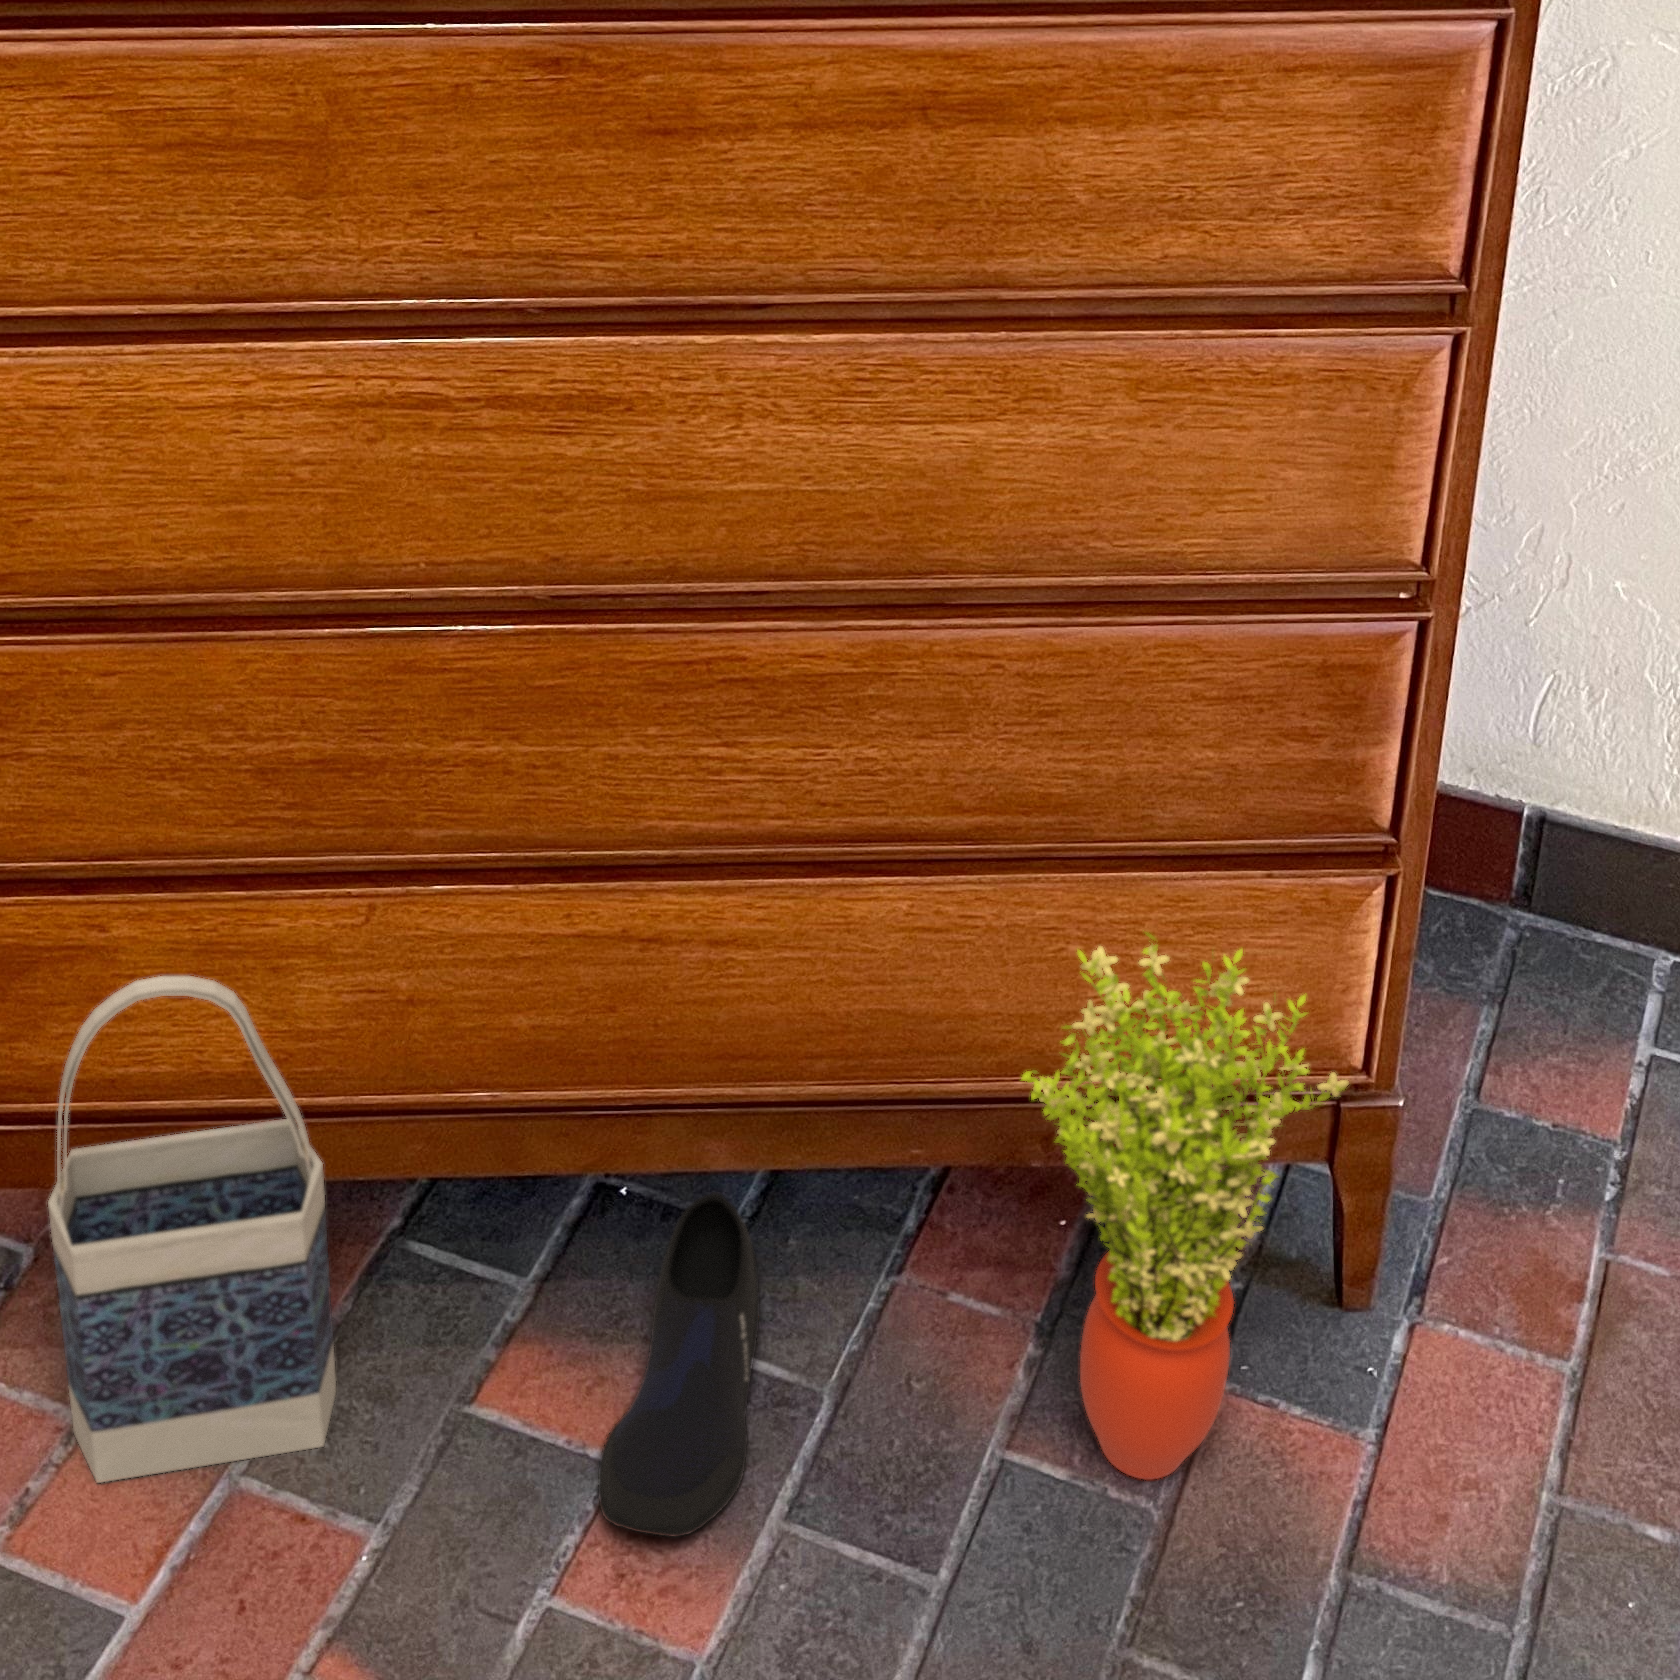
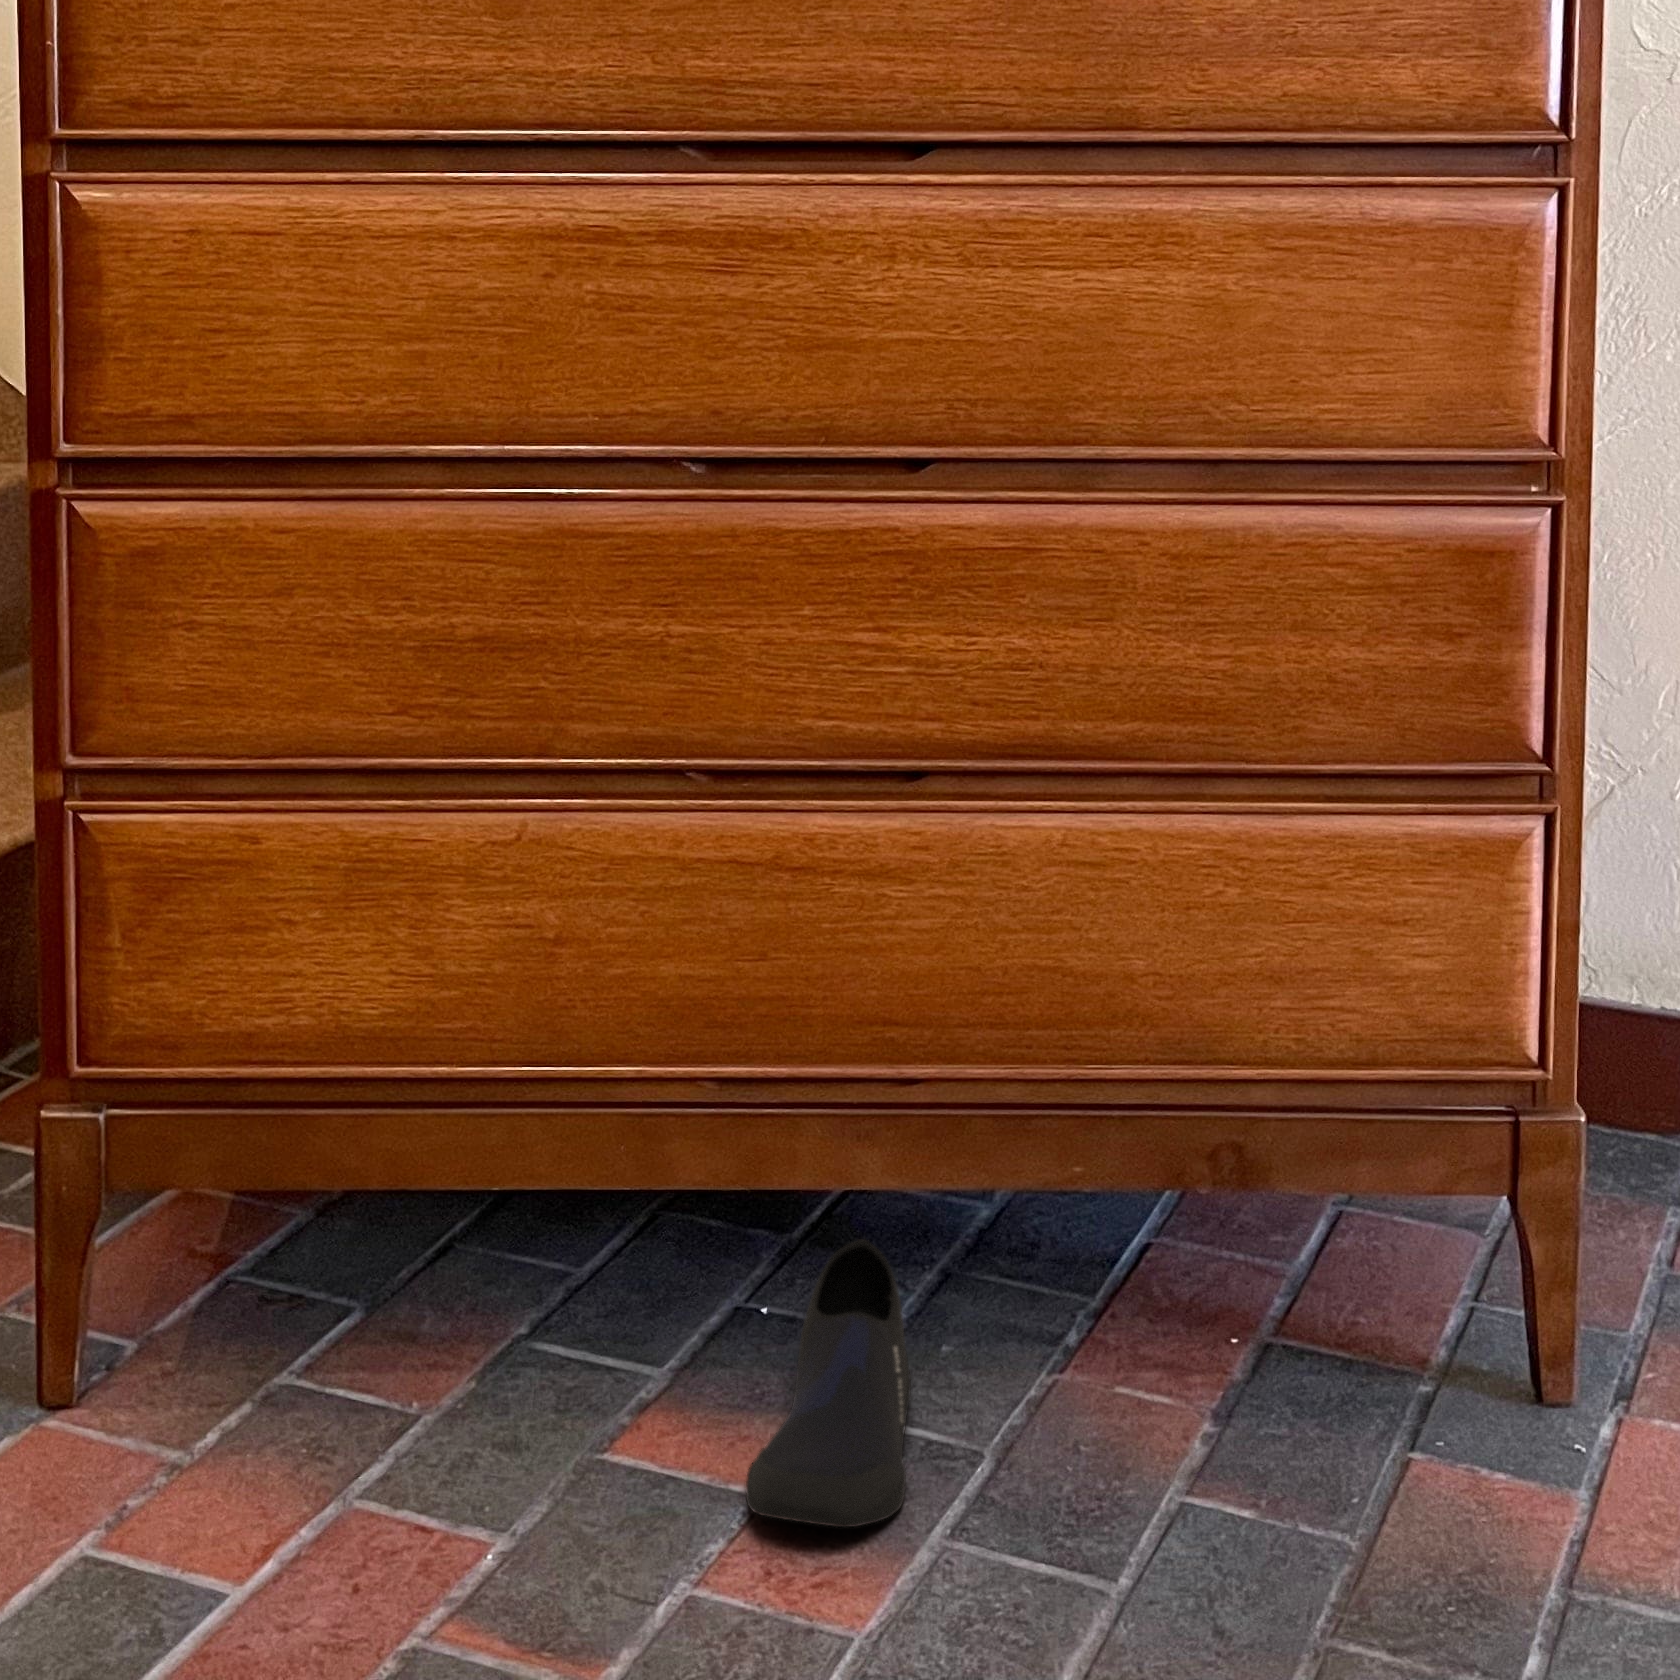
potted plant: present [1022,932,1349,1480] -> none [1192,789,1524,1512]
bag: present [48,976,336,1483] -> none [166,842,460,1497]

